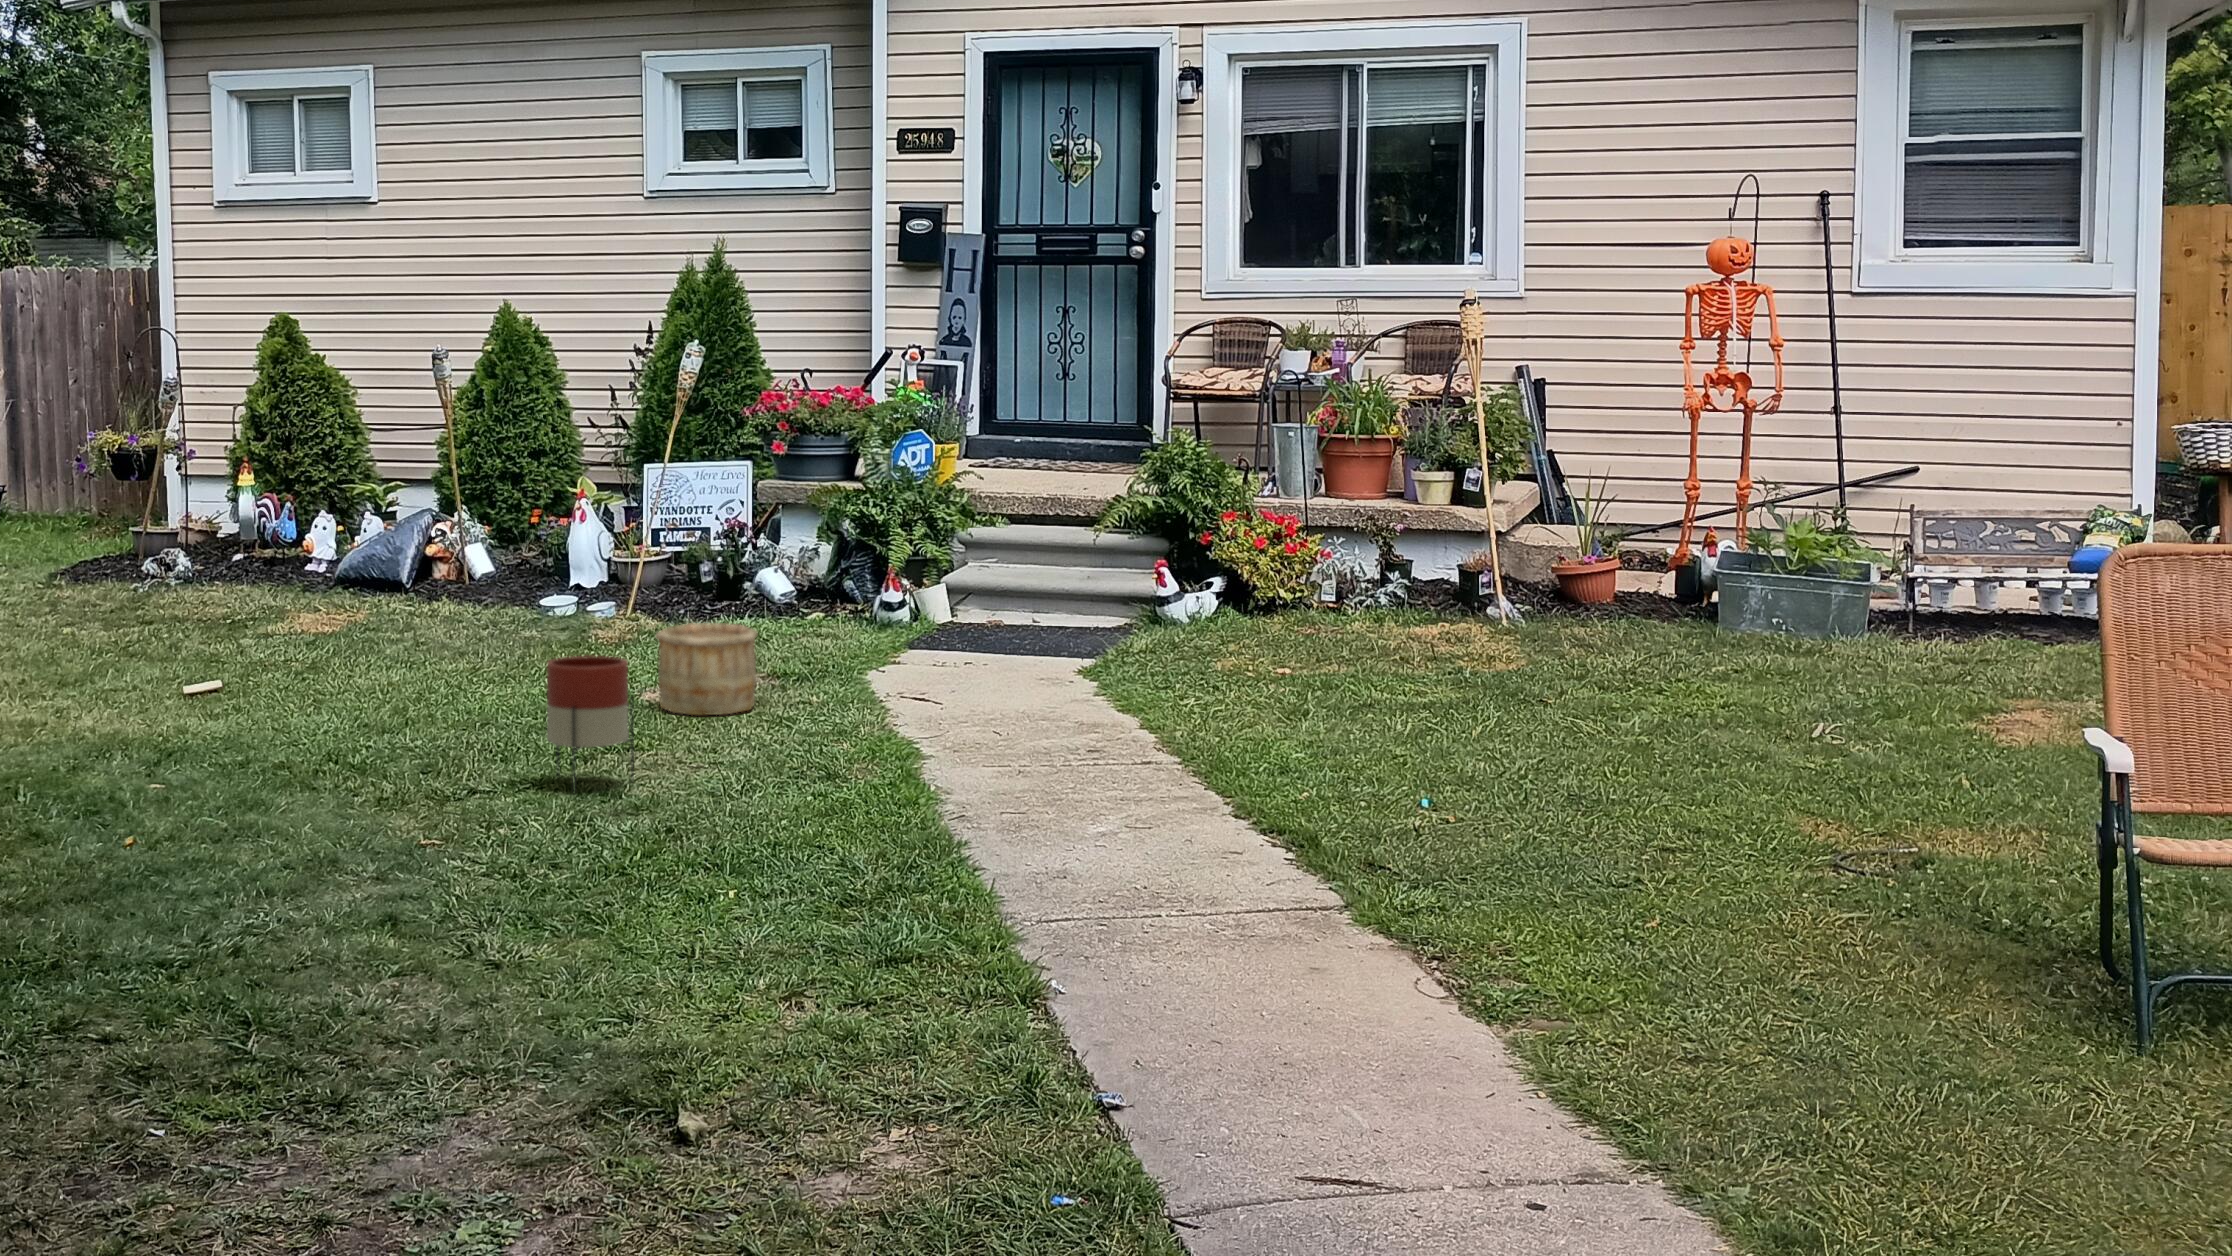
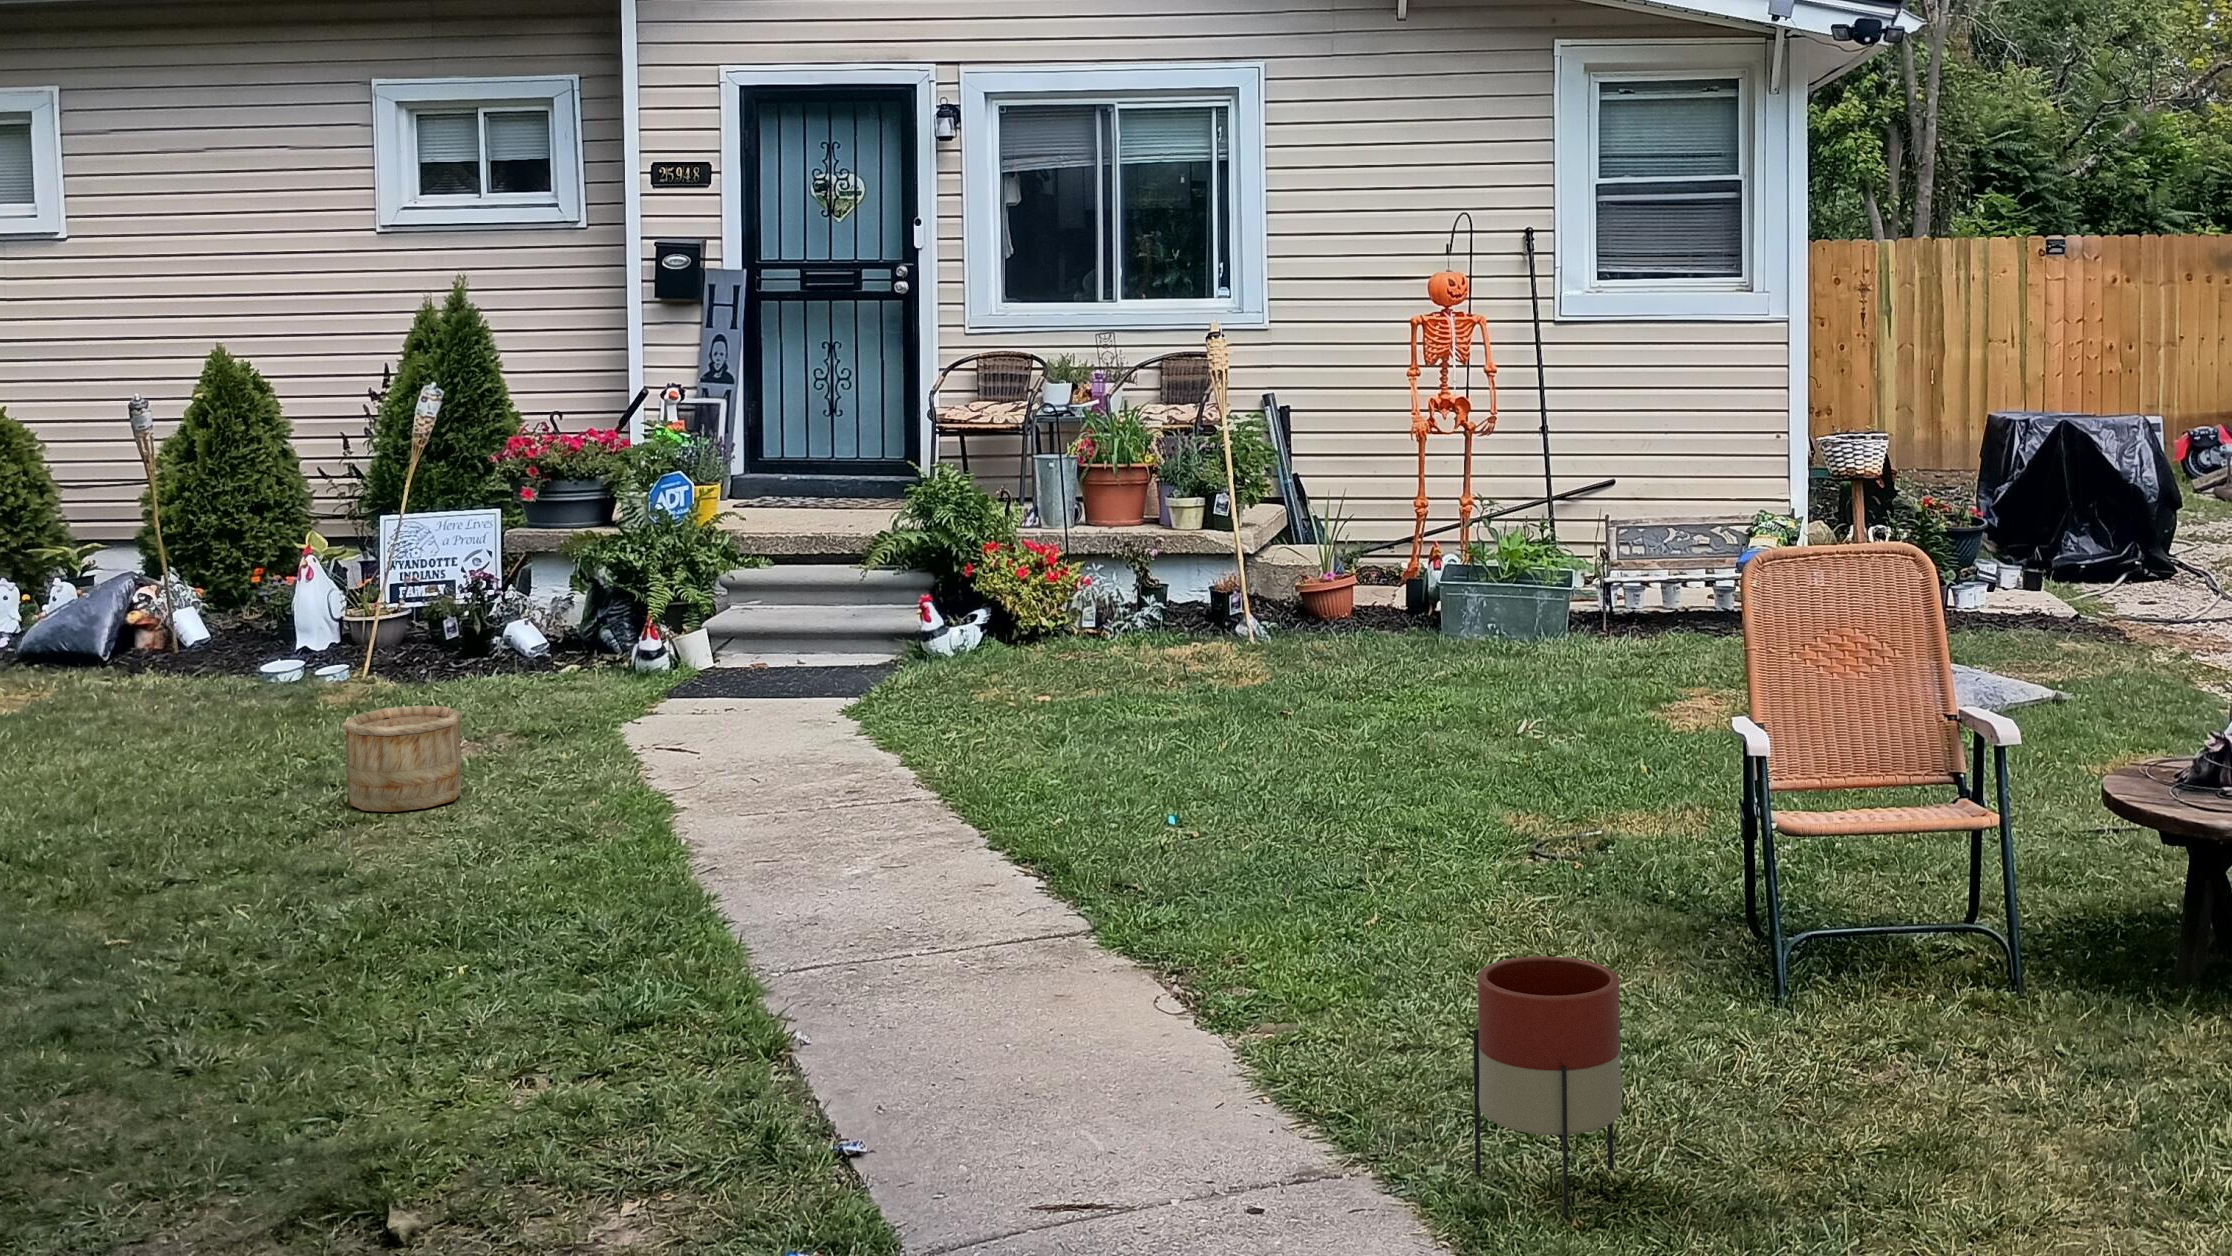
planter: present [547,656,634,791] -> present [1474,956,1621,1218]

